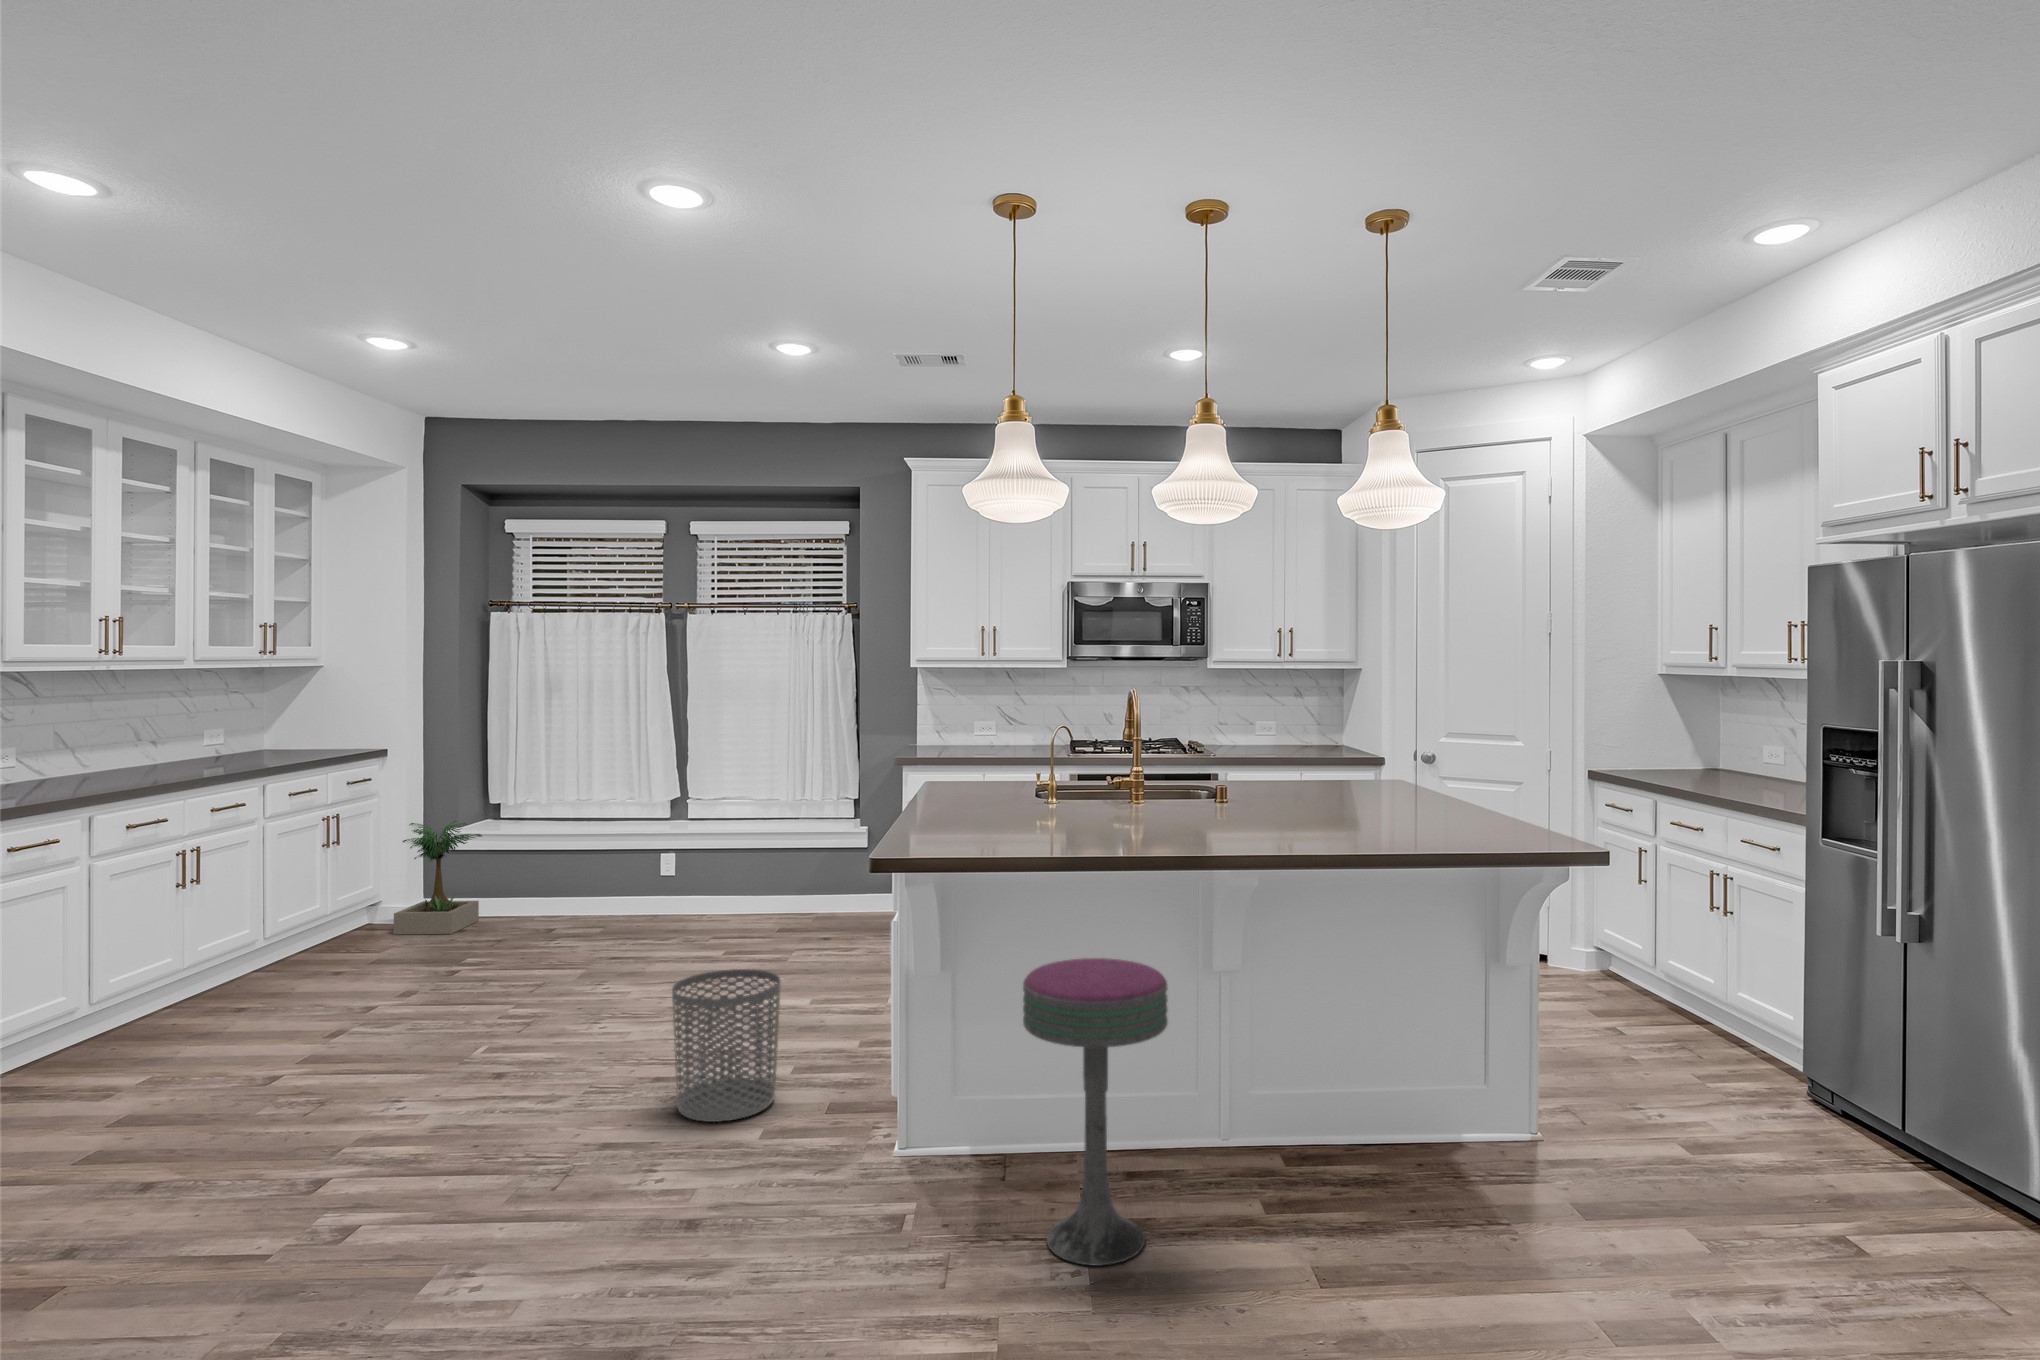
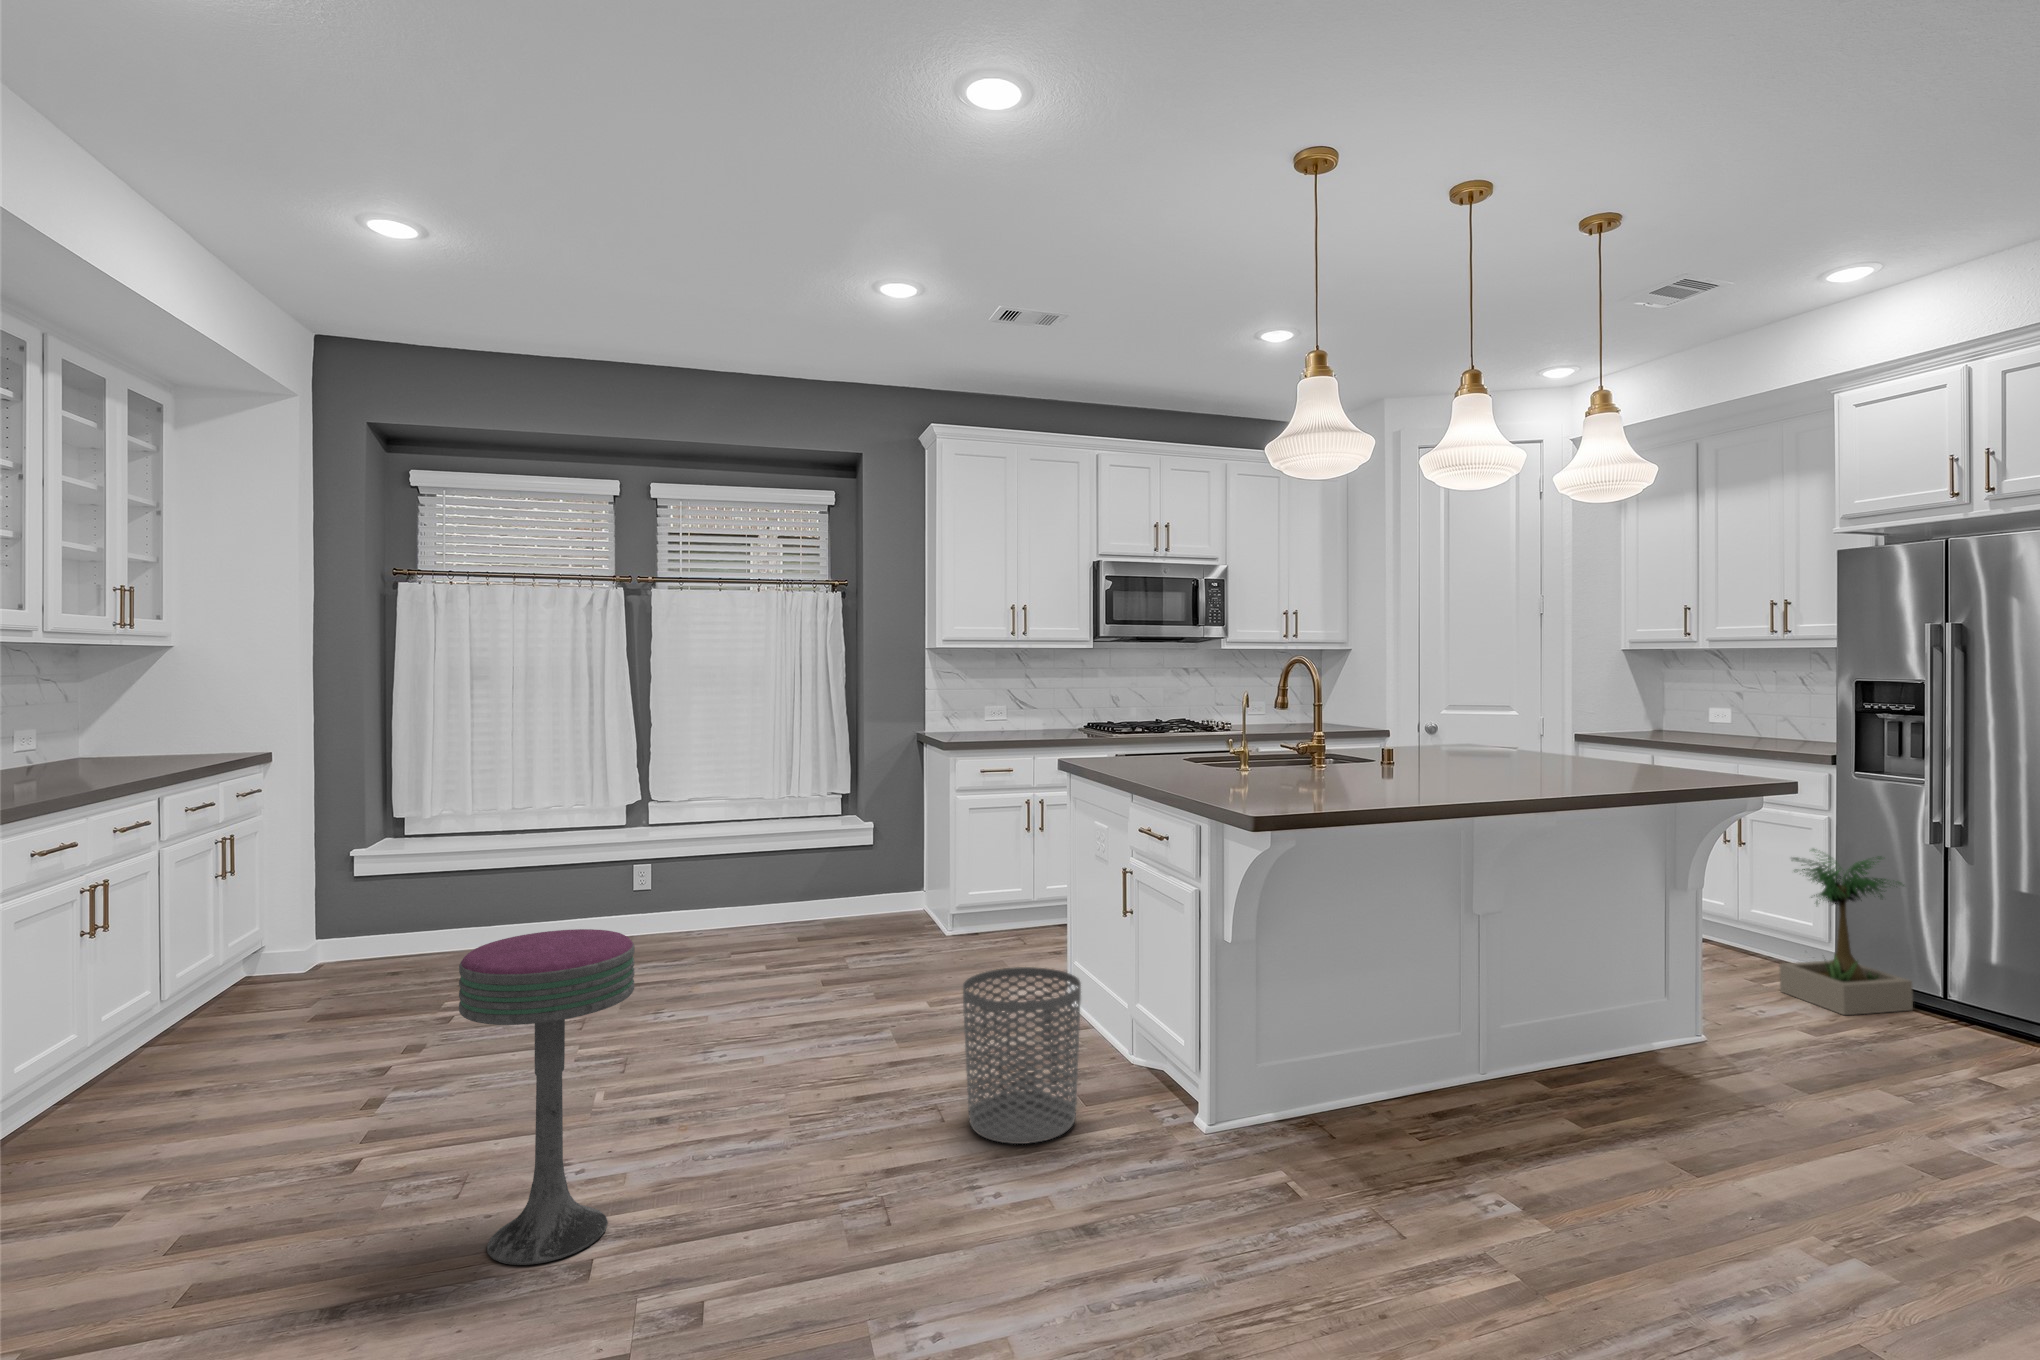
potted plant: present [394,821,482,935] -> present [1779,849,1913,1015]
bar stool: present [1023,958,1168,1266] -> present [459,929,635,1265]

